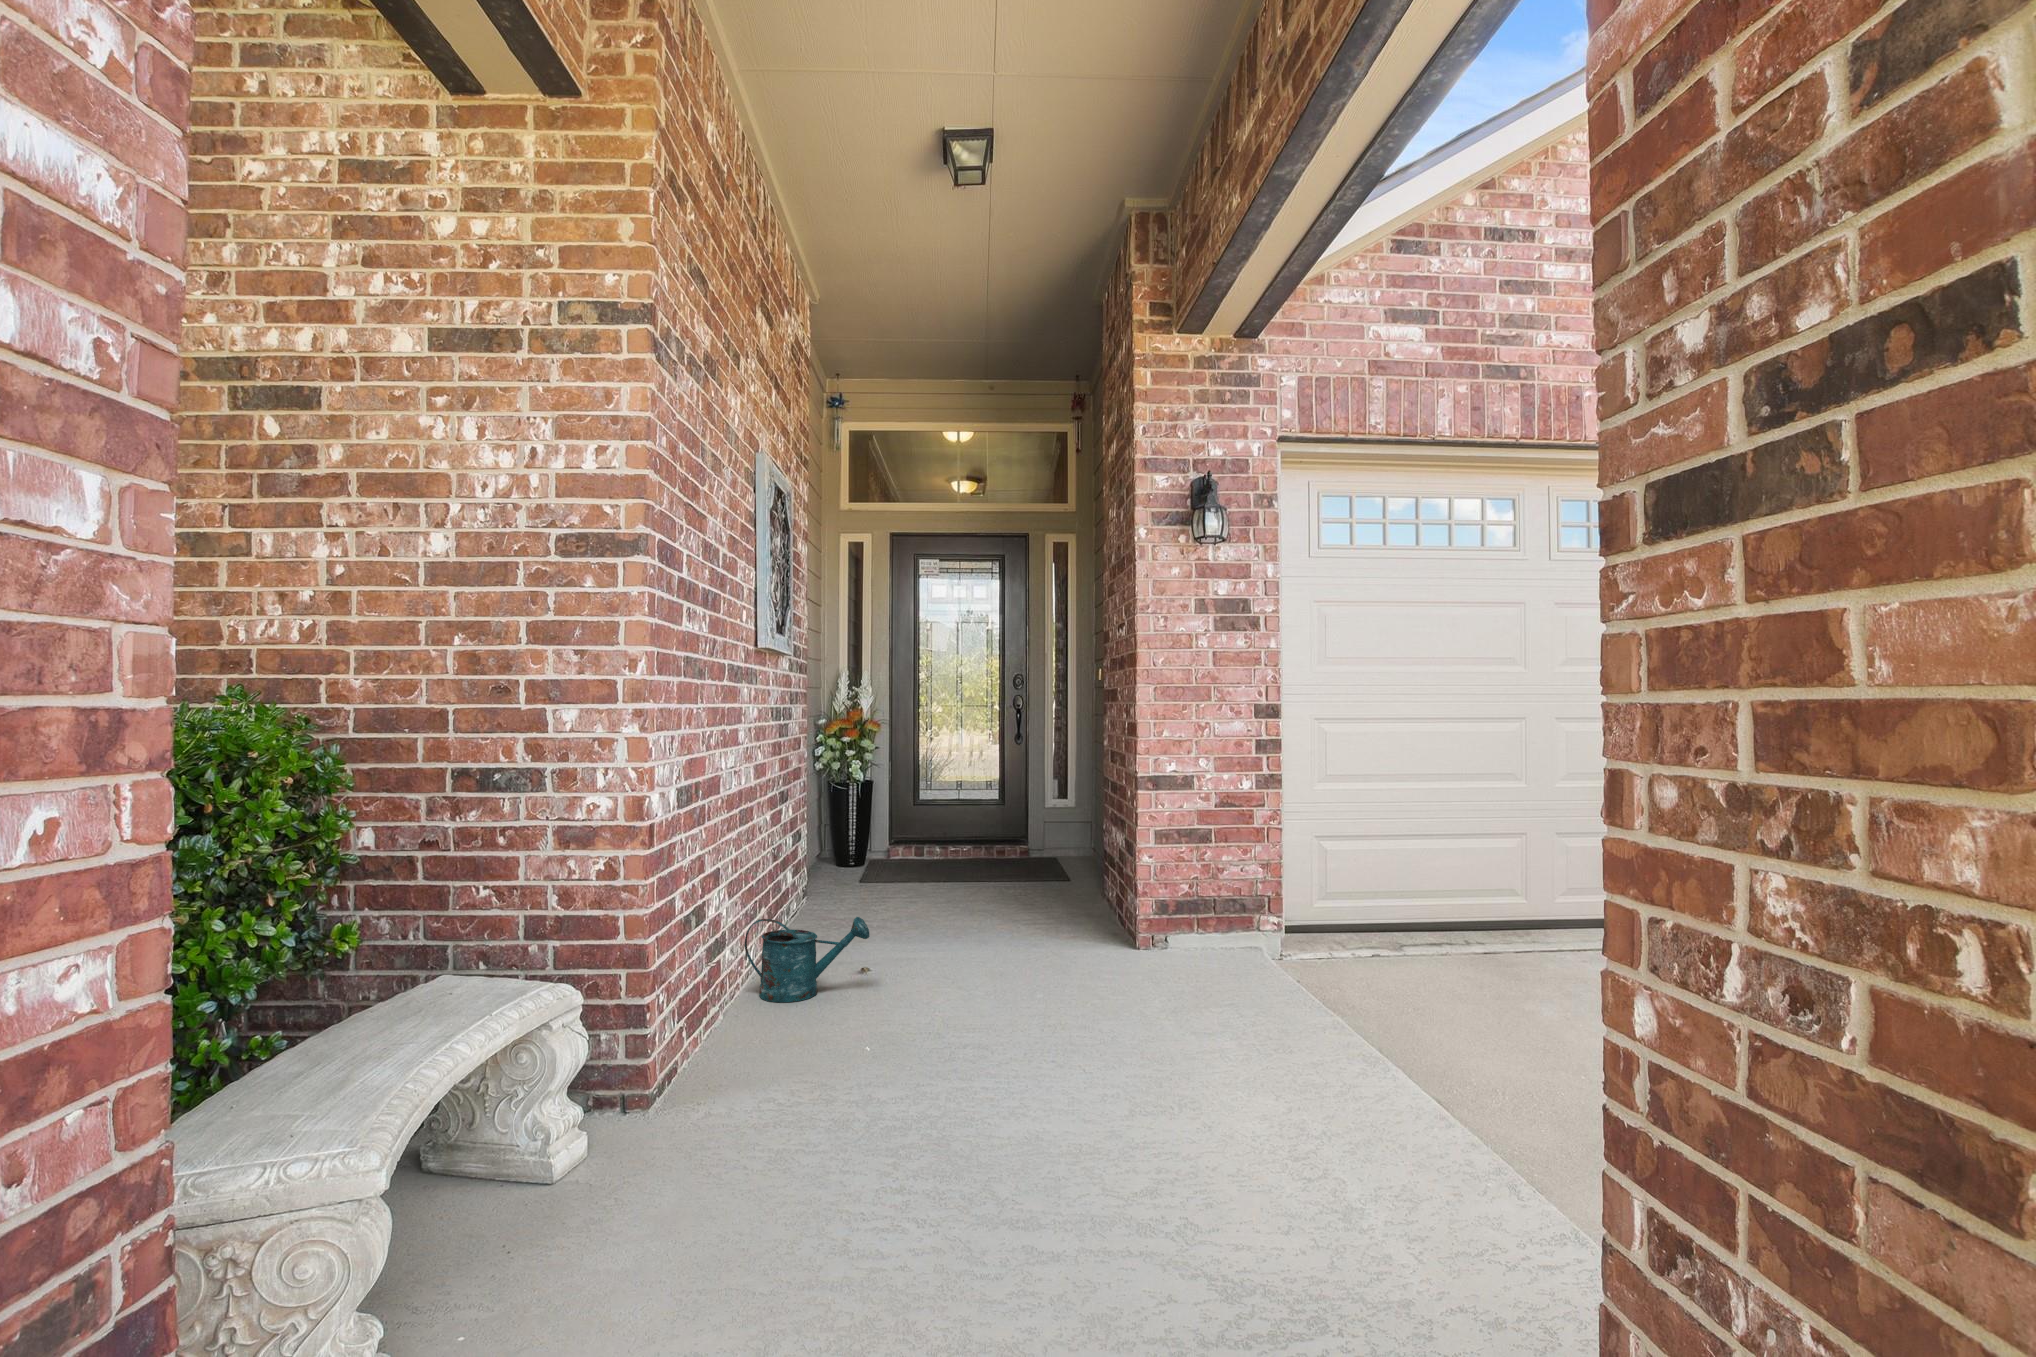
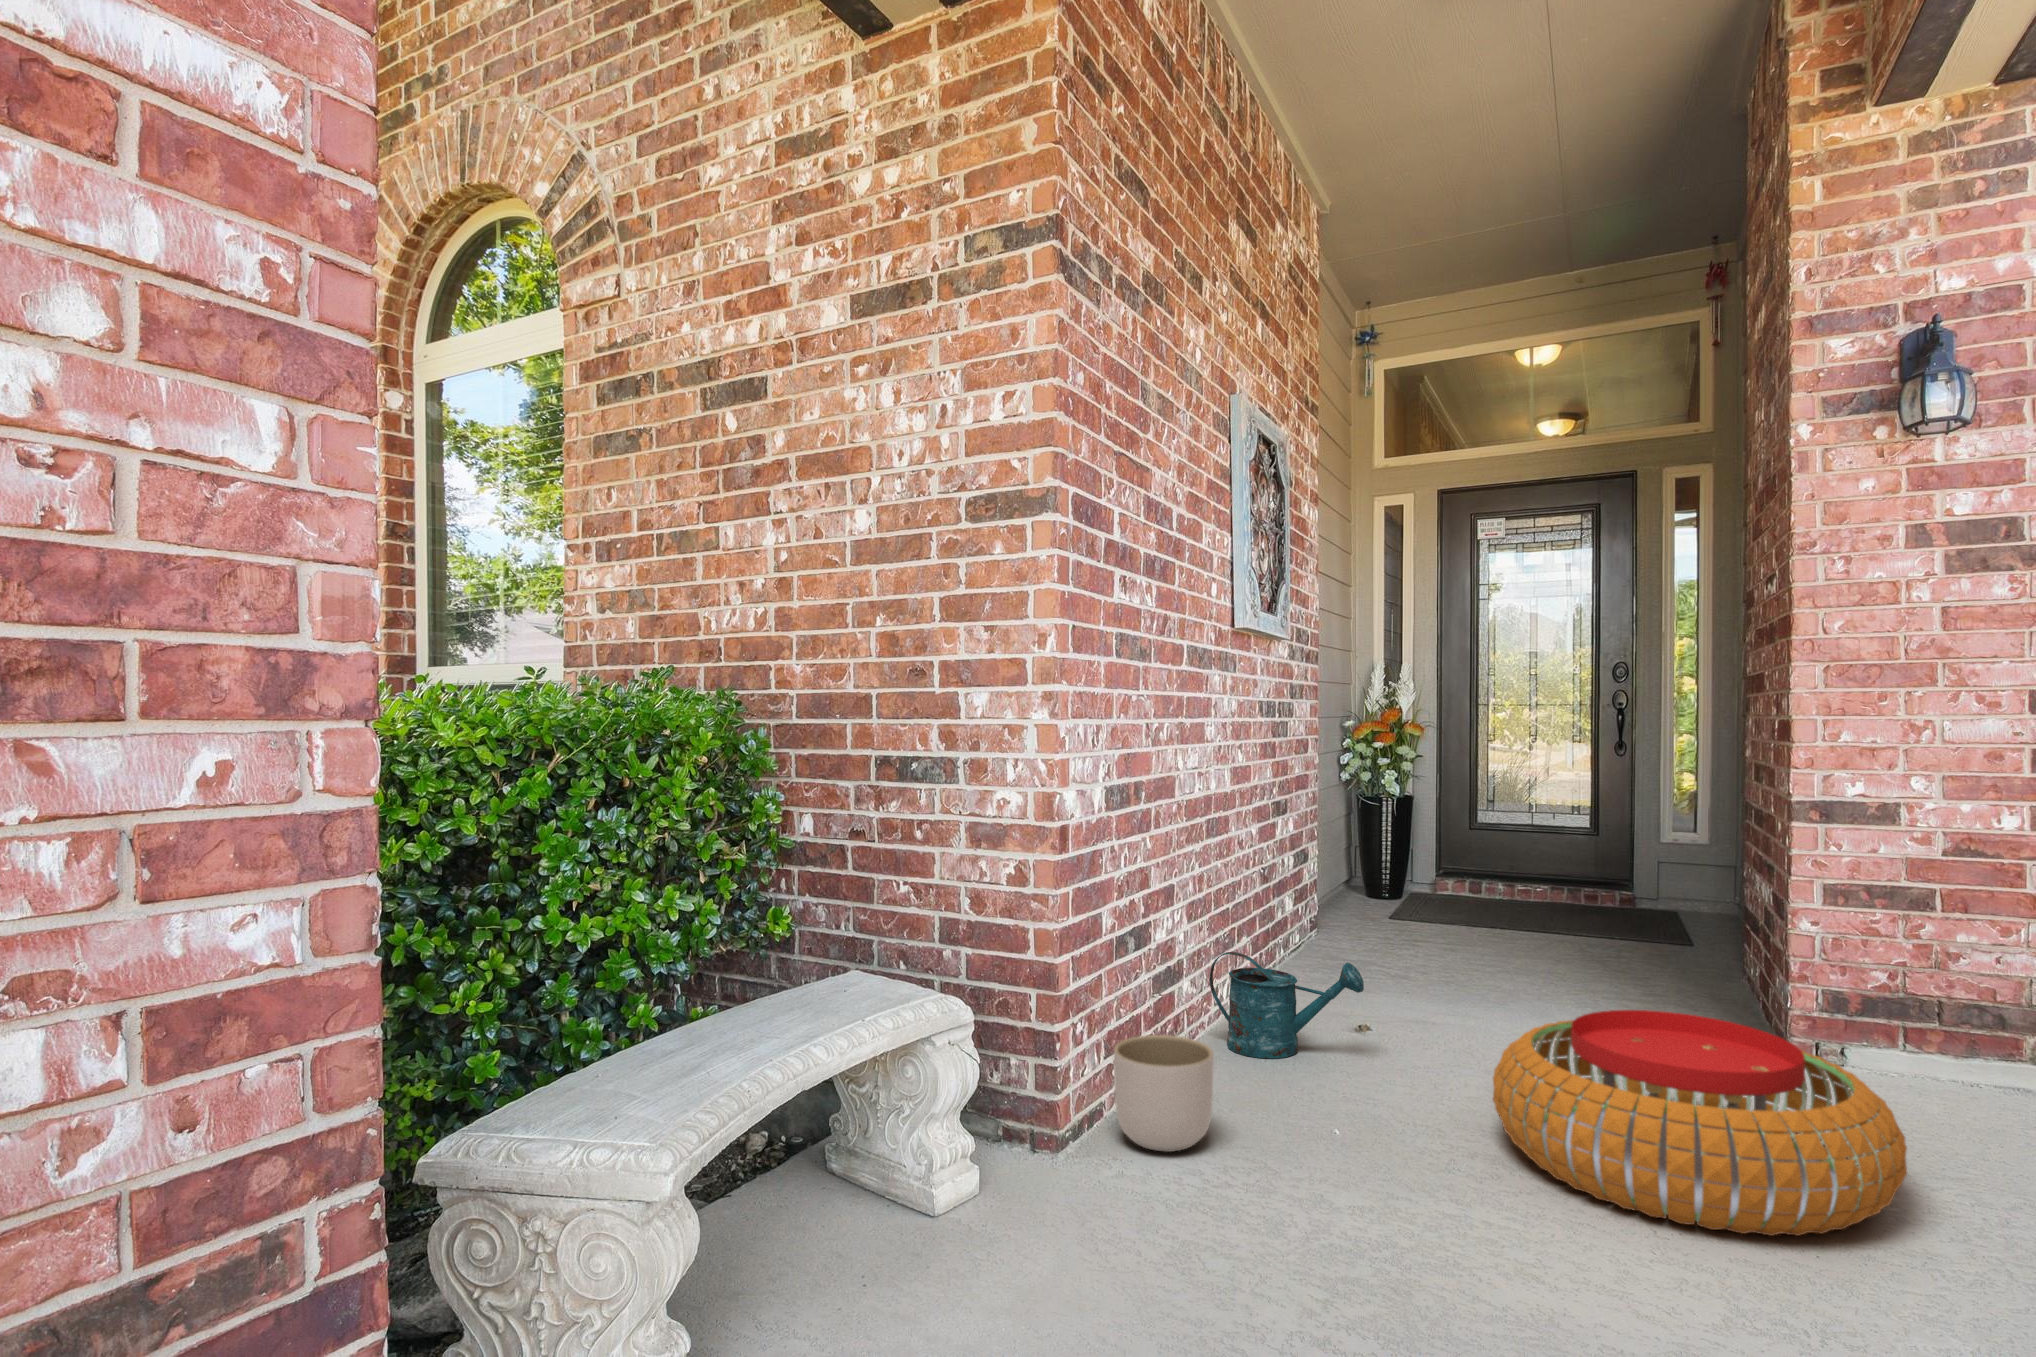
pouf: none [971,925,1210,1063] -> present [1493,1010,1907,1236]
planter: none [689,992,774,1088] -> present [1114,1035,1214,1152]

